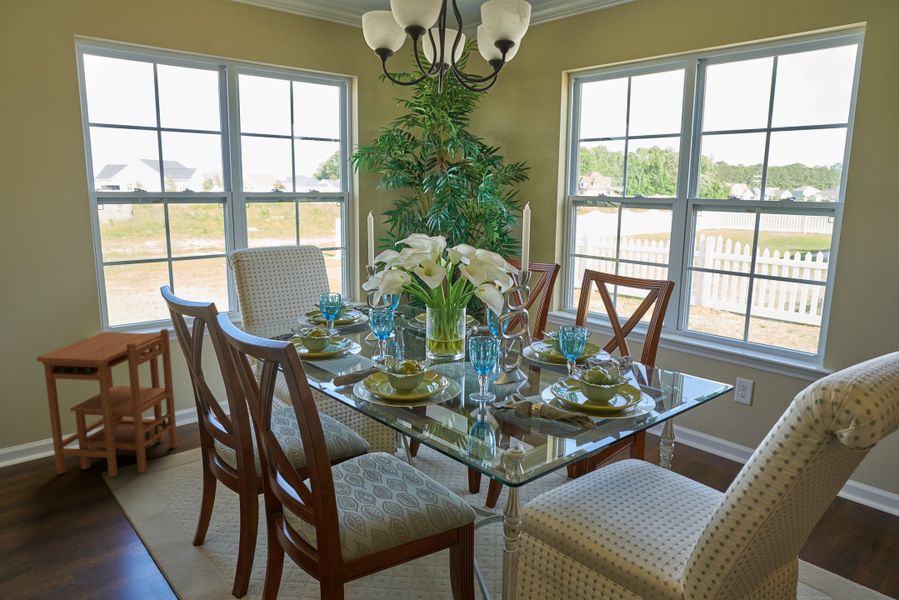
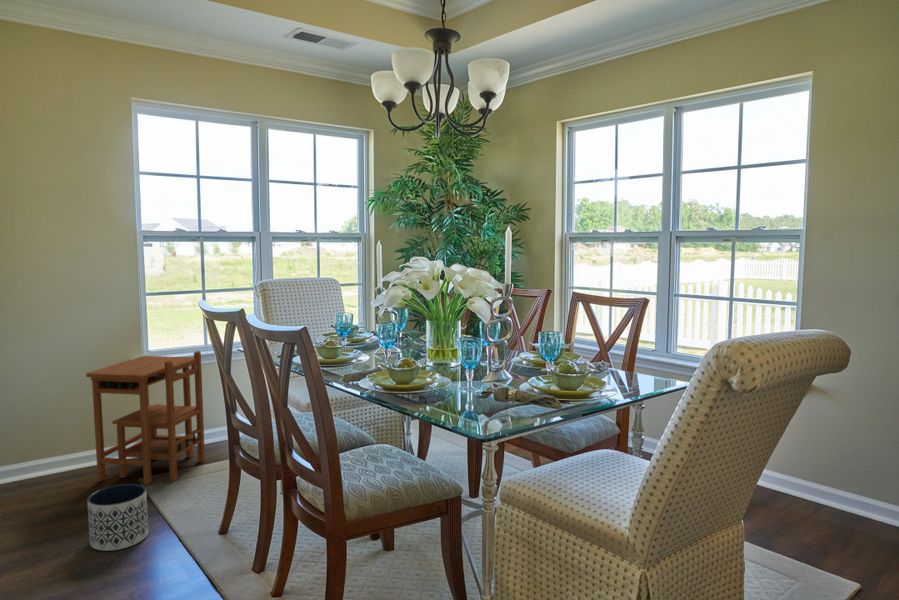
planter: none [40,488,113,567] -> present [88,484,148,551]

